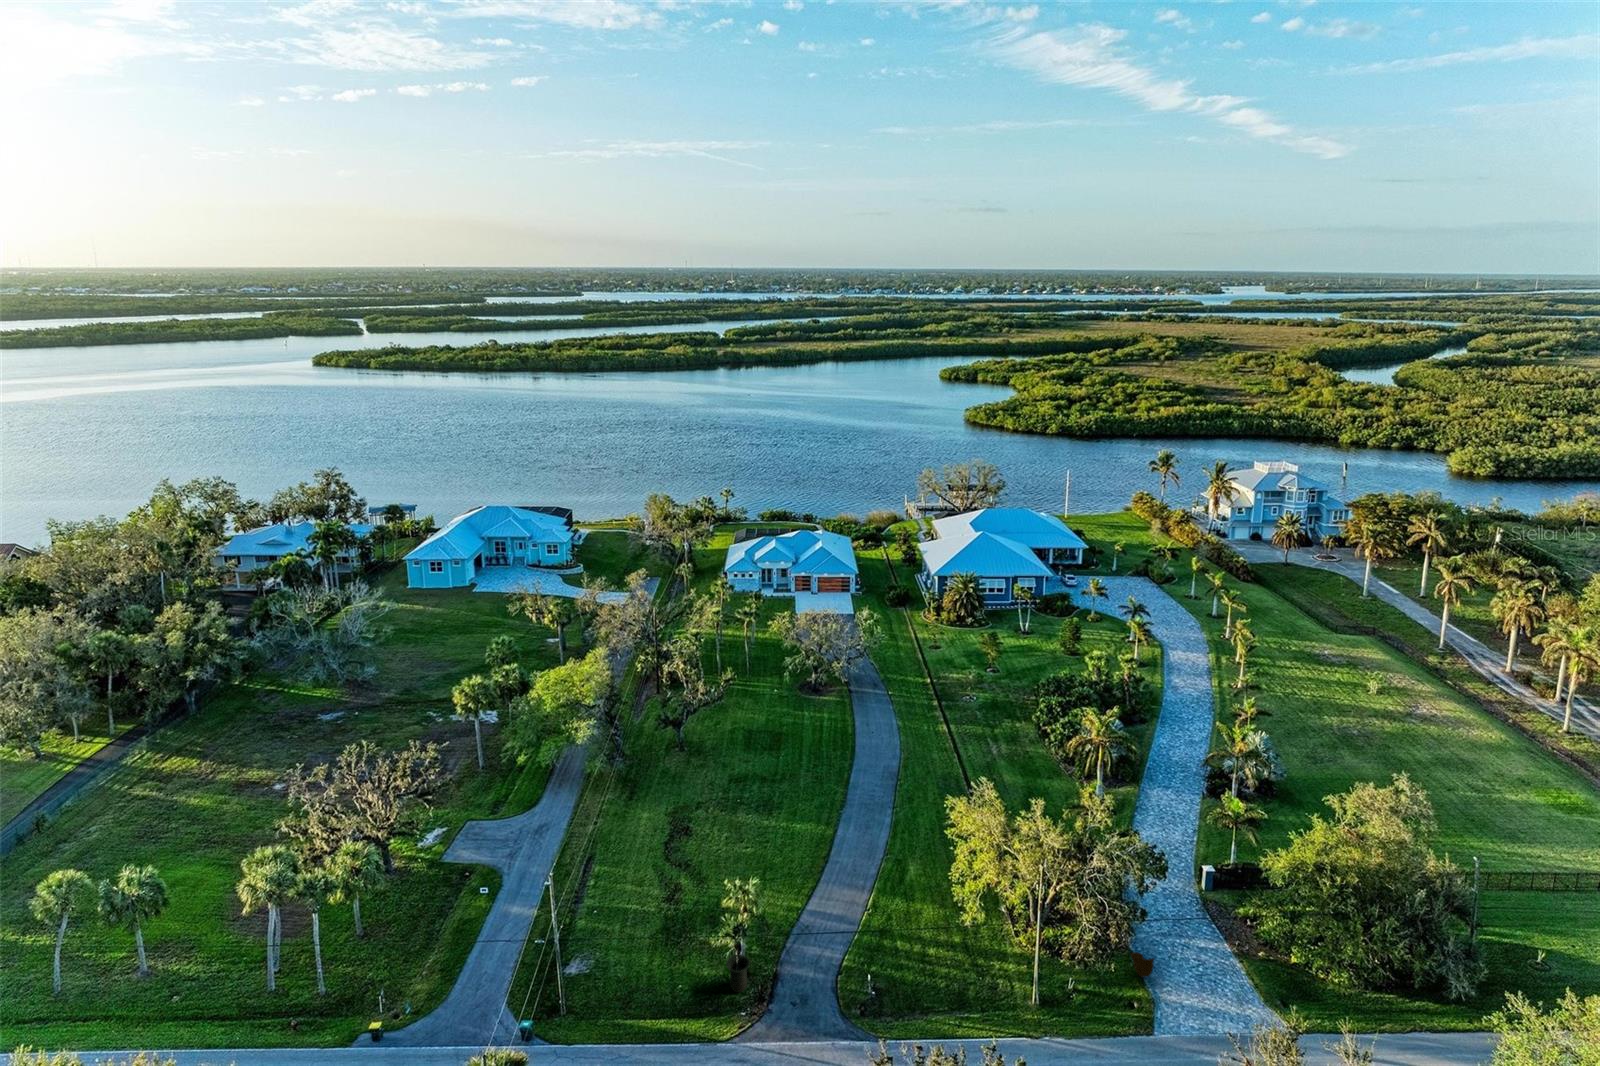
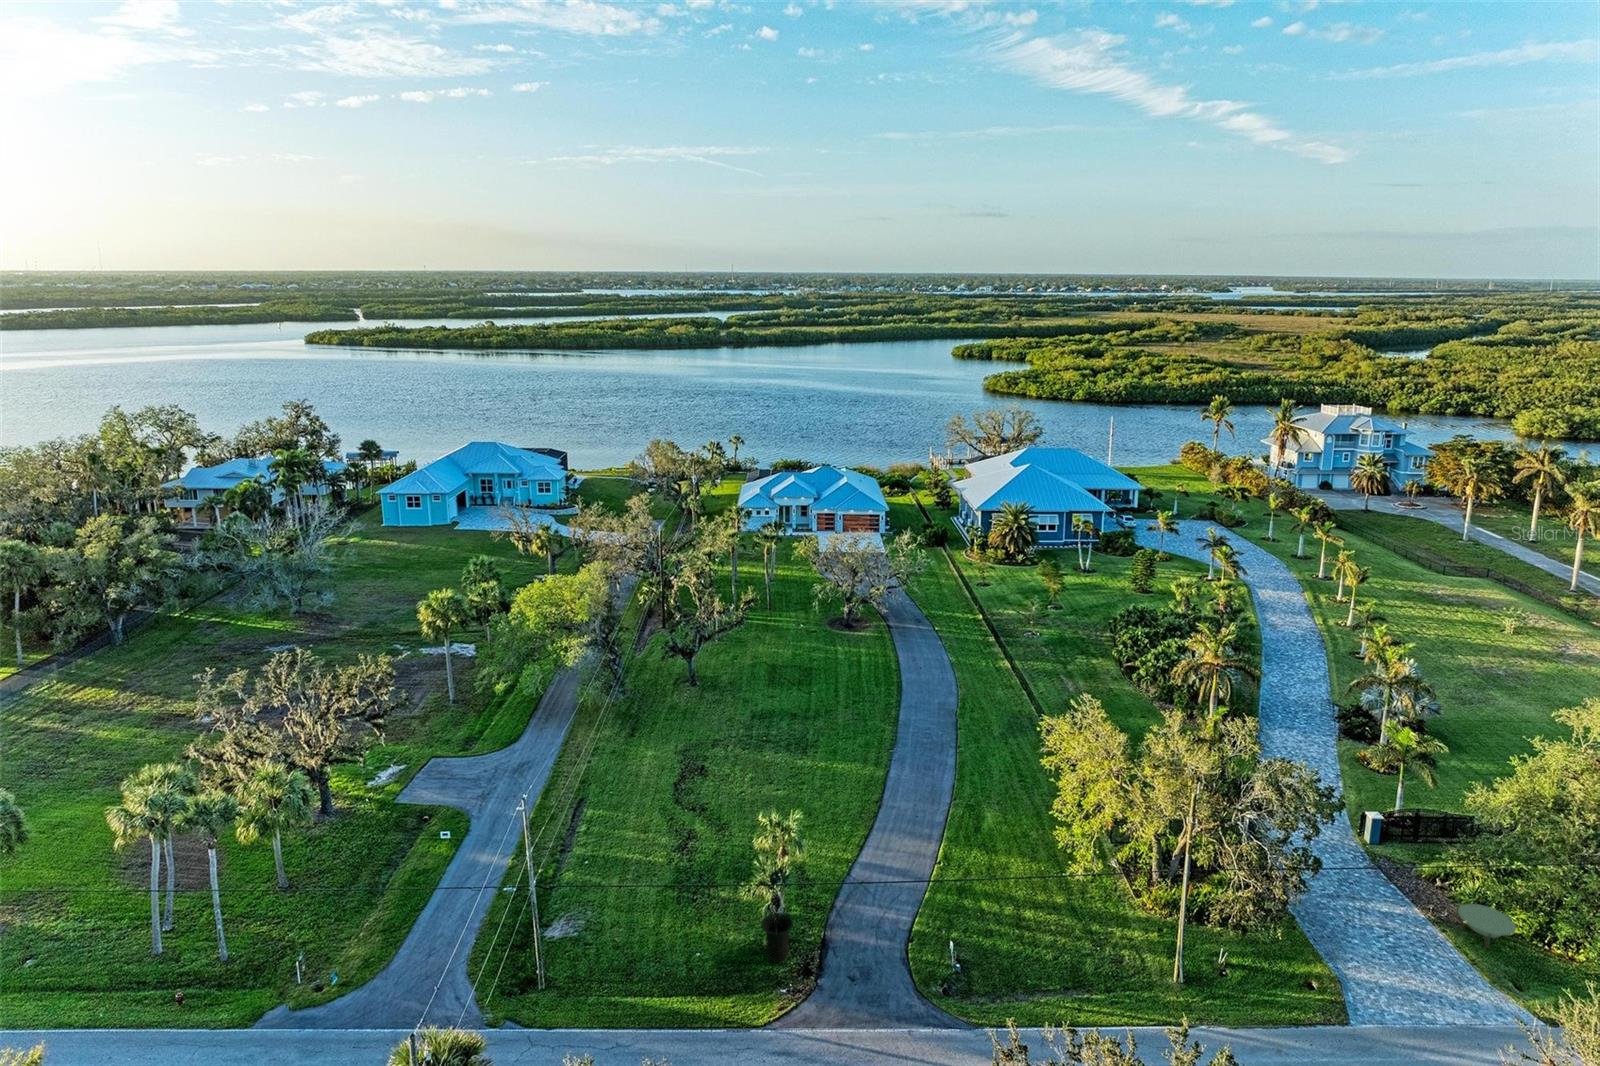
round table: none [1255,941,1296,977] -> present [1458,904,1516,949]
lounge chair: present [1131,952,1154,979] -> none [1291,916,1334,958]

